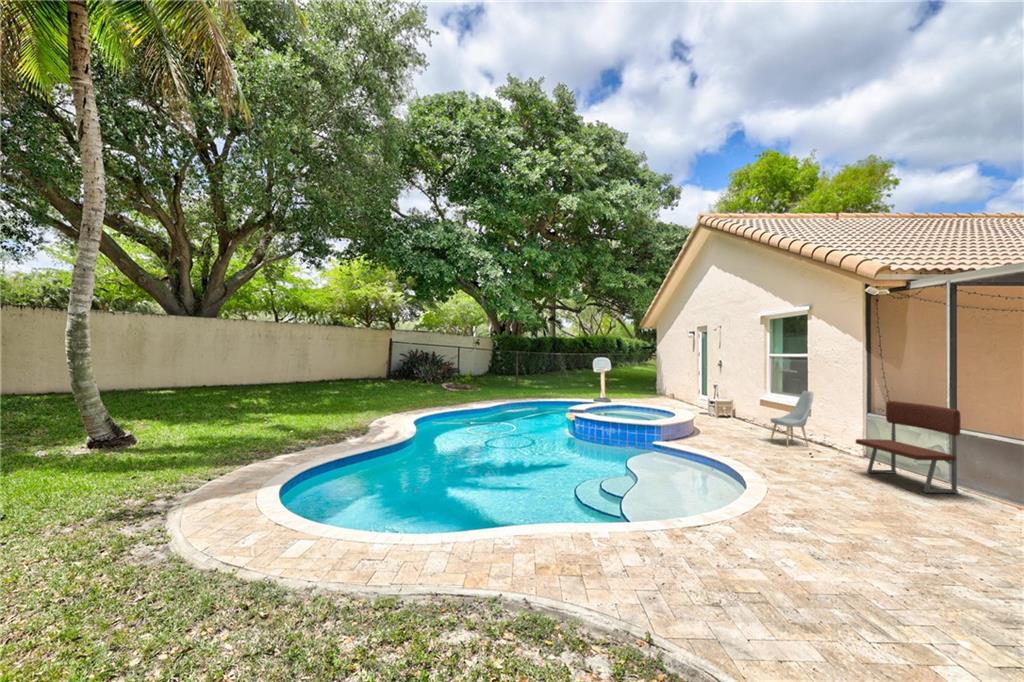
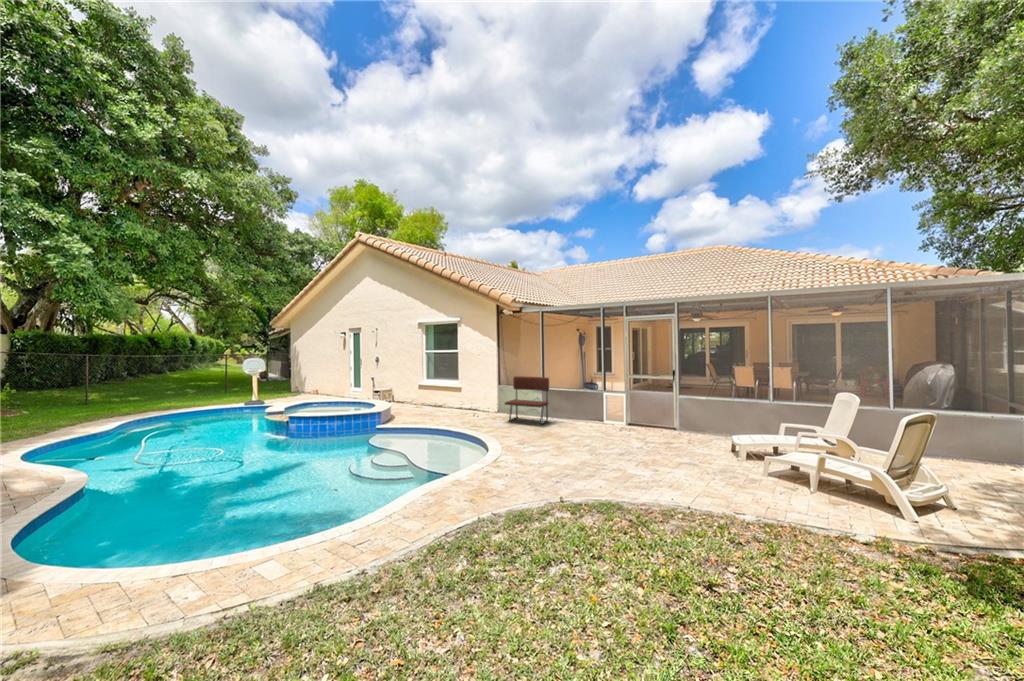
chair: present [770,391,813,447] -> none [440,376,464,416]

